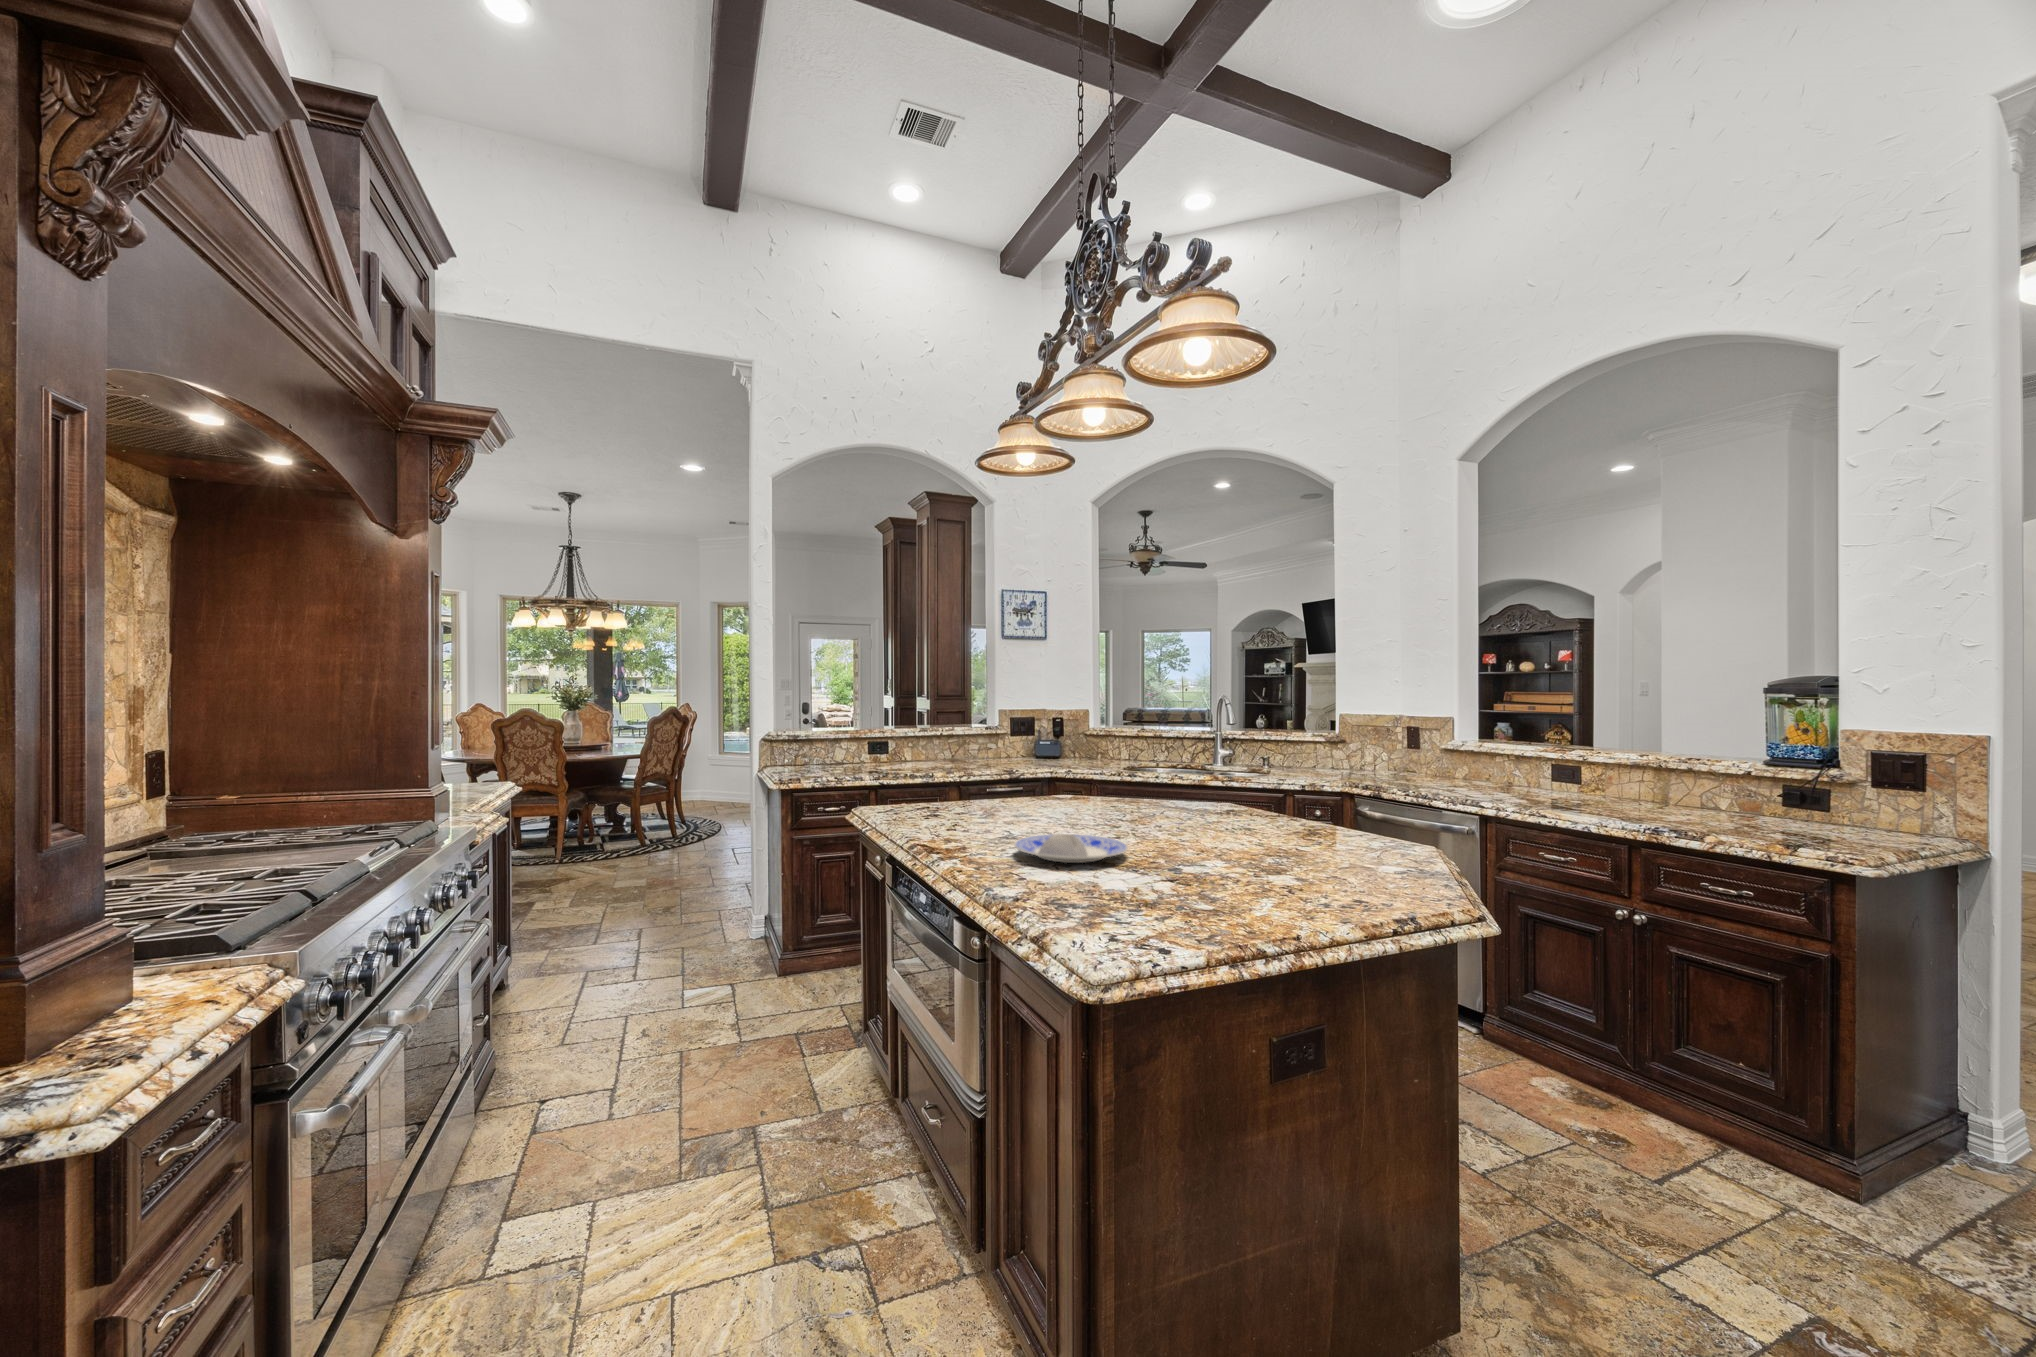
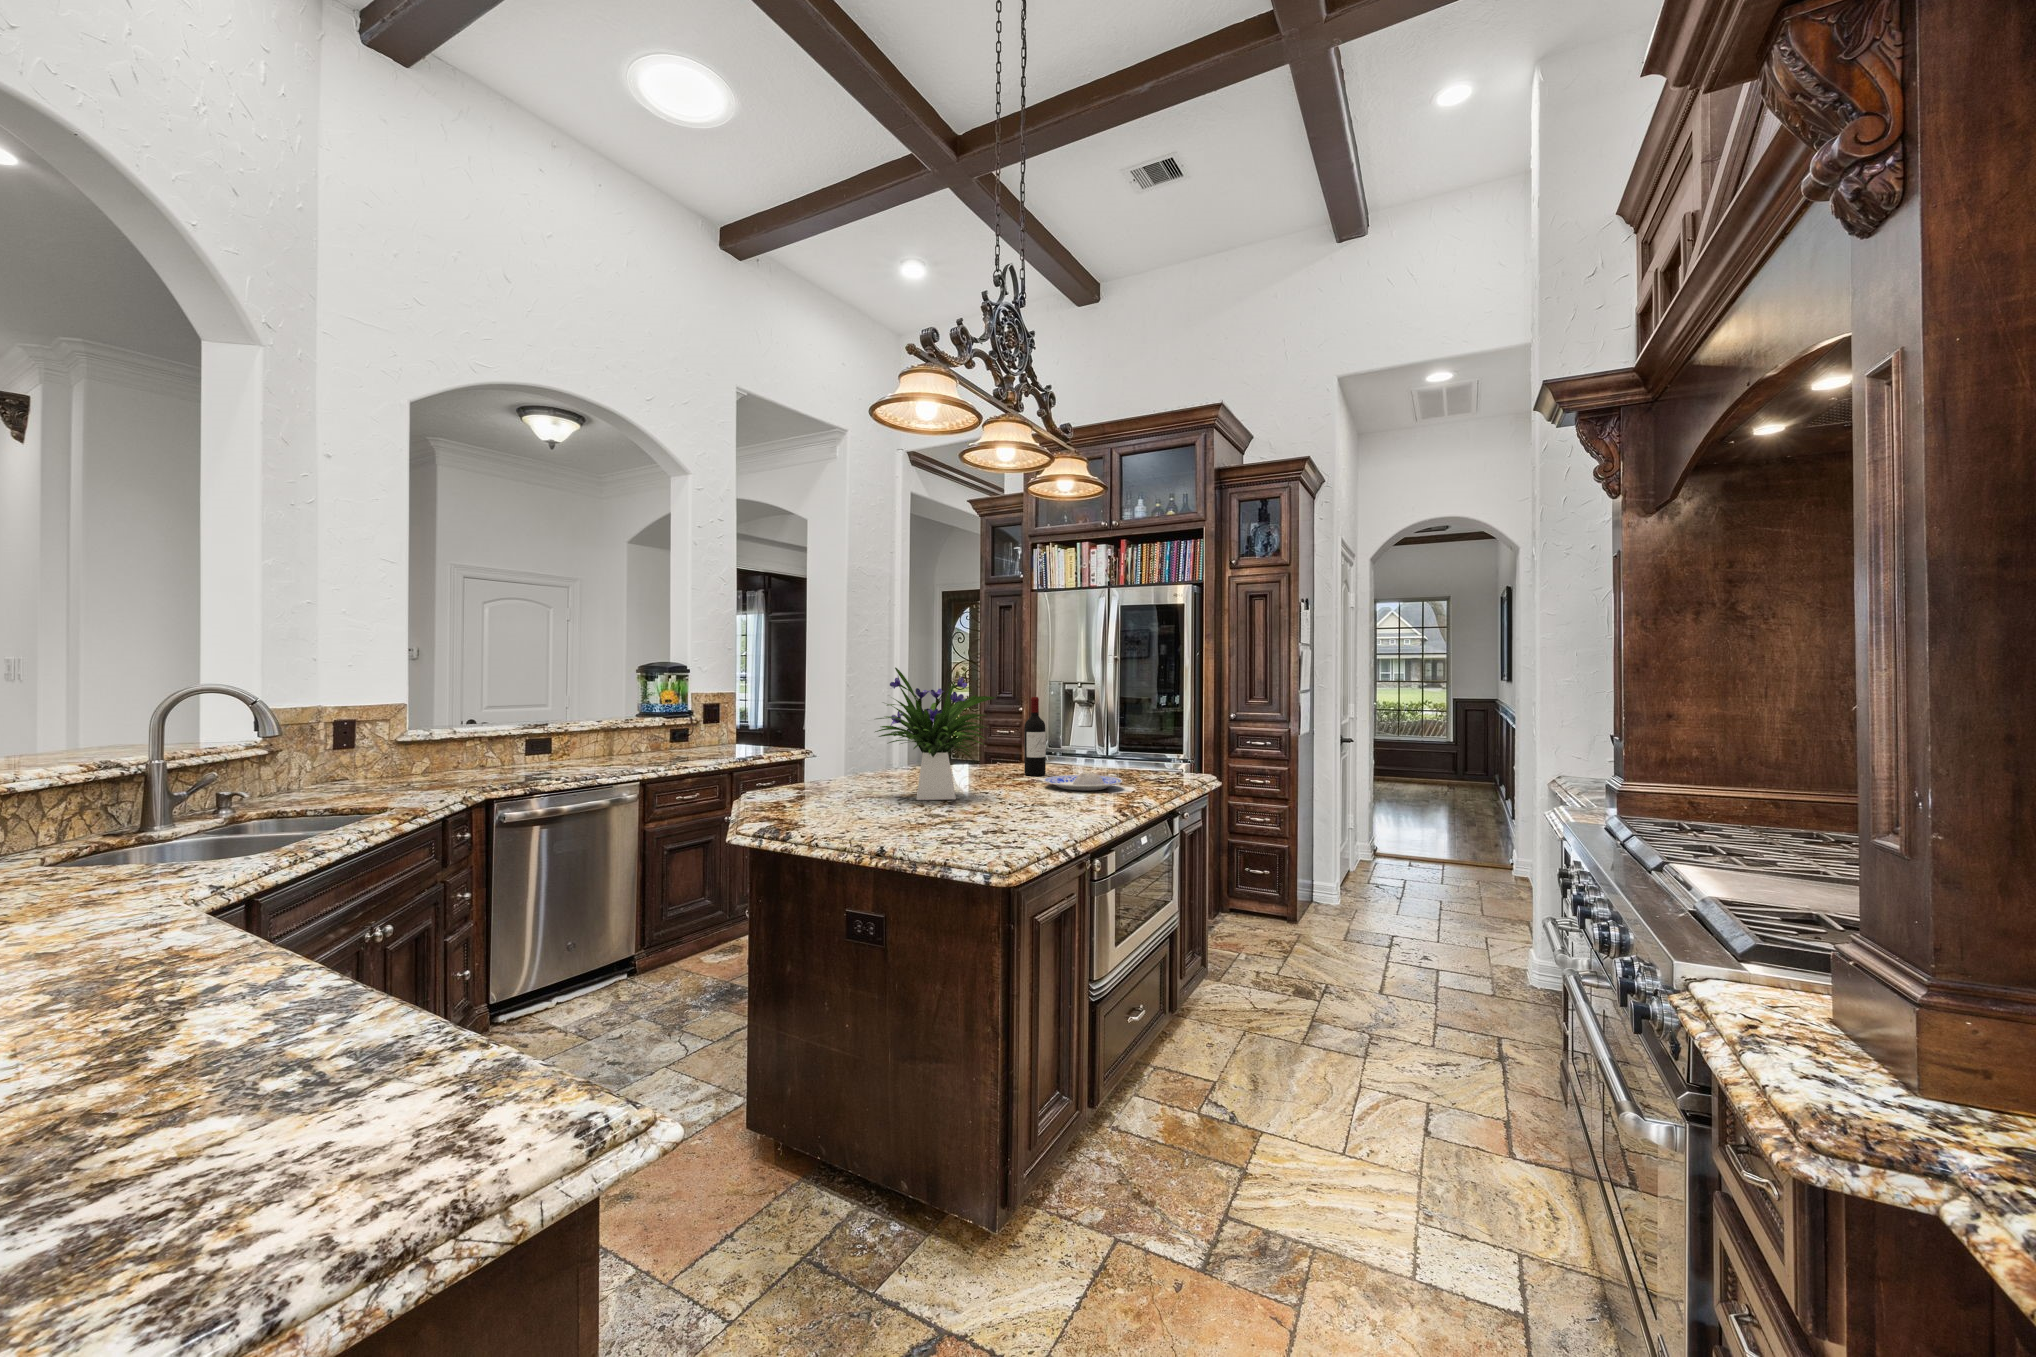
flower arrangement: none [1016,684,1145,819] -> present [875,667,995,800]
wine bottle: none [1213,732,1251,868] -> present [1024,697,1046,776]

